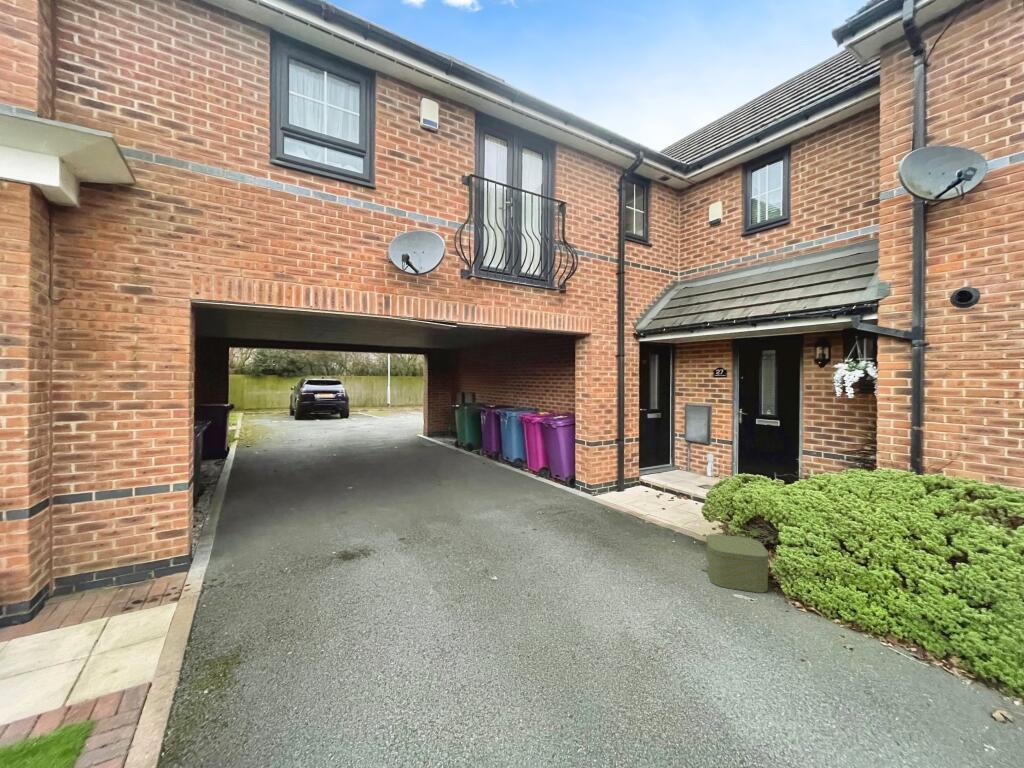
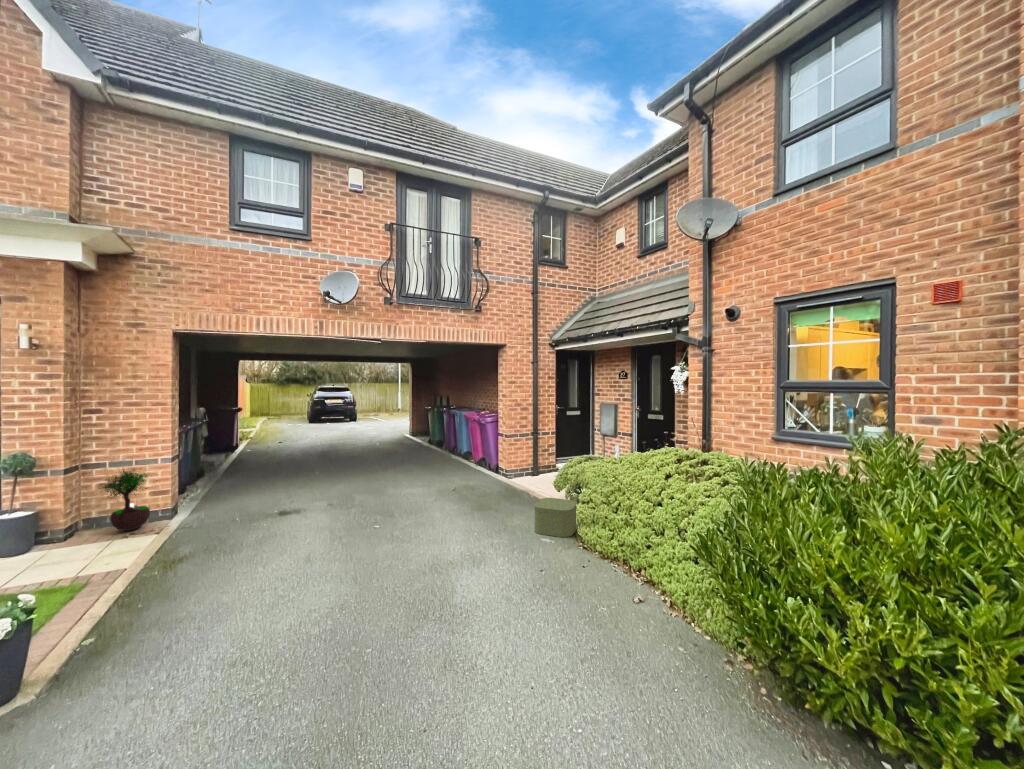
potted tree: none [84,498,165,596] -> present [100,468,150,531]

